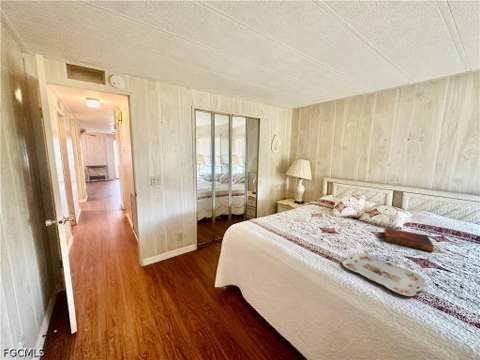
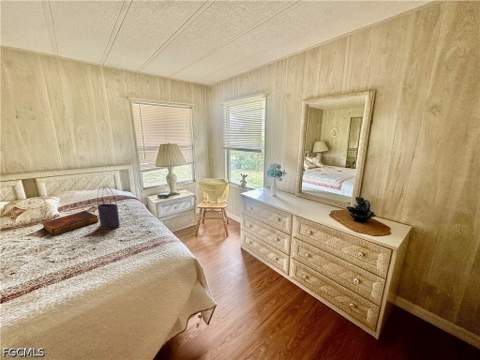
tote bag: none [431,214,461,269] -> present [98,186,119,227]
serving tray: present [342,253,425,296] -> none [29,243,118,291]

